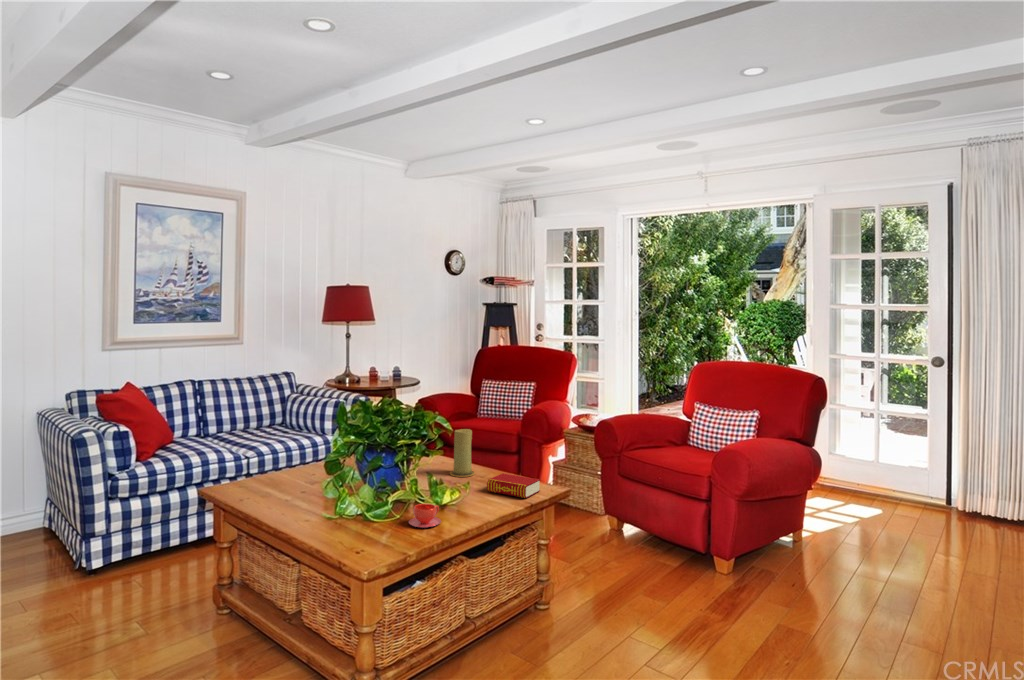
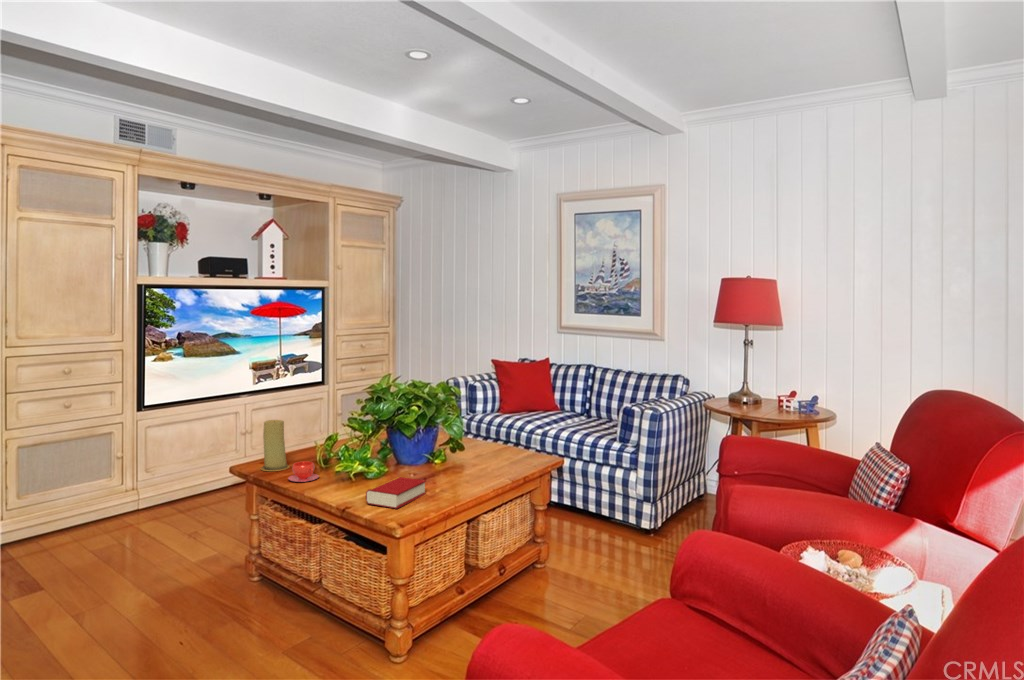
candle: present [450,429,475,477] -> present [261,420,289,471]

